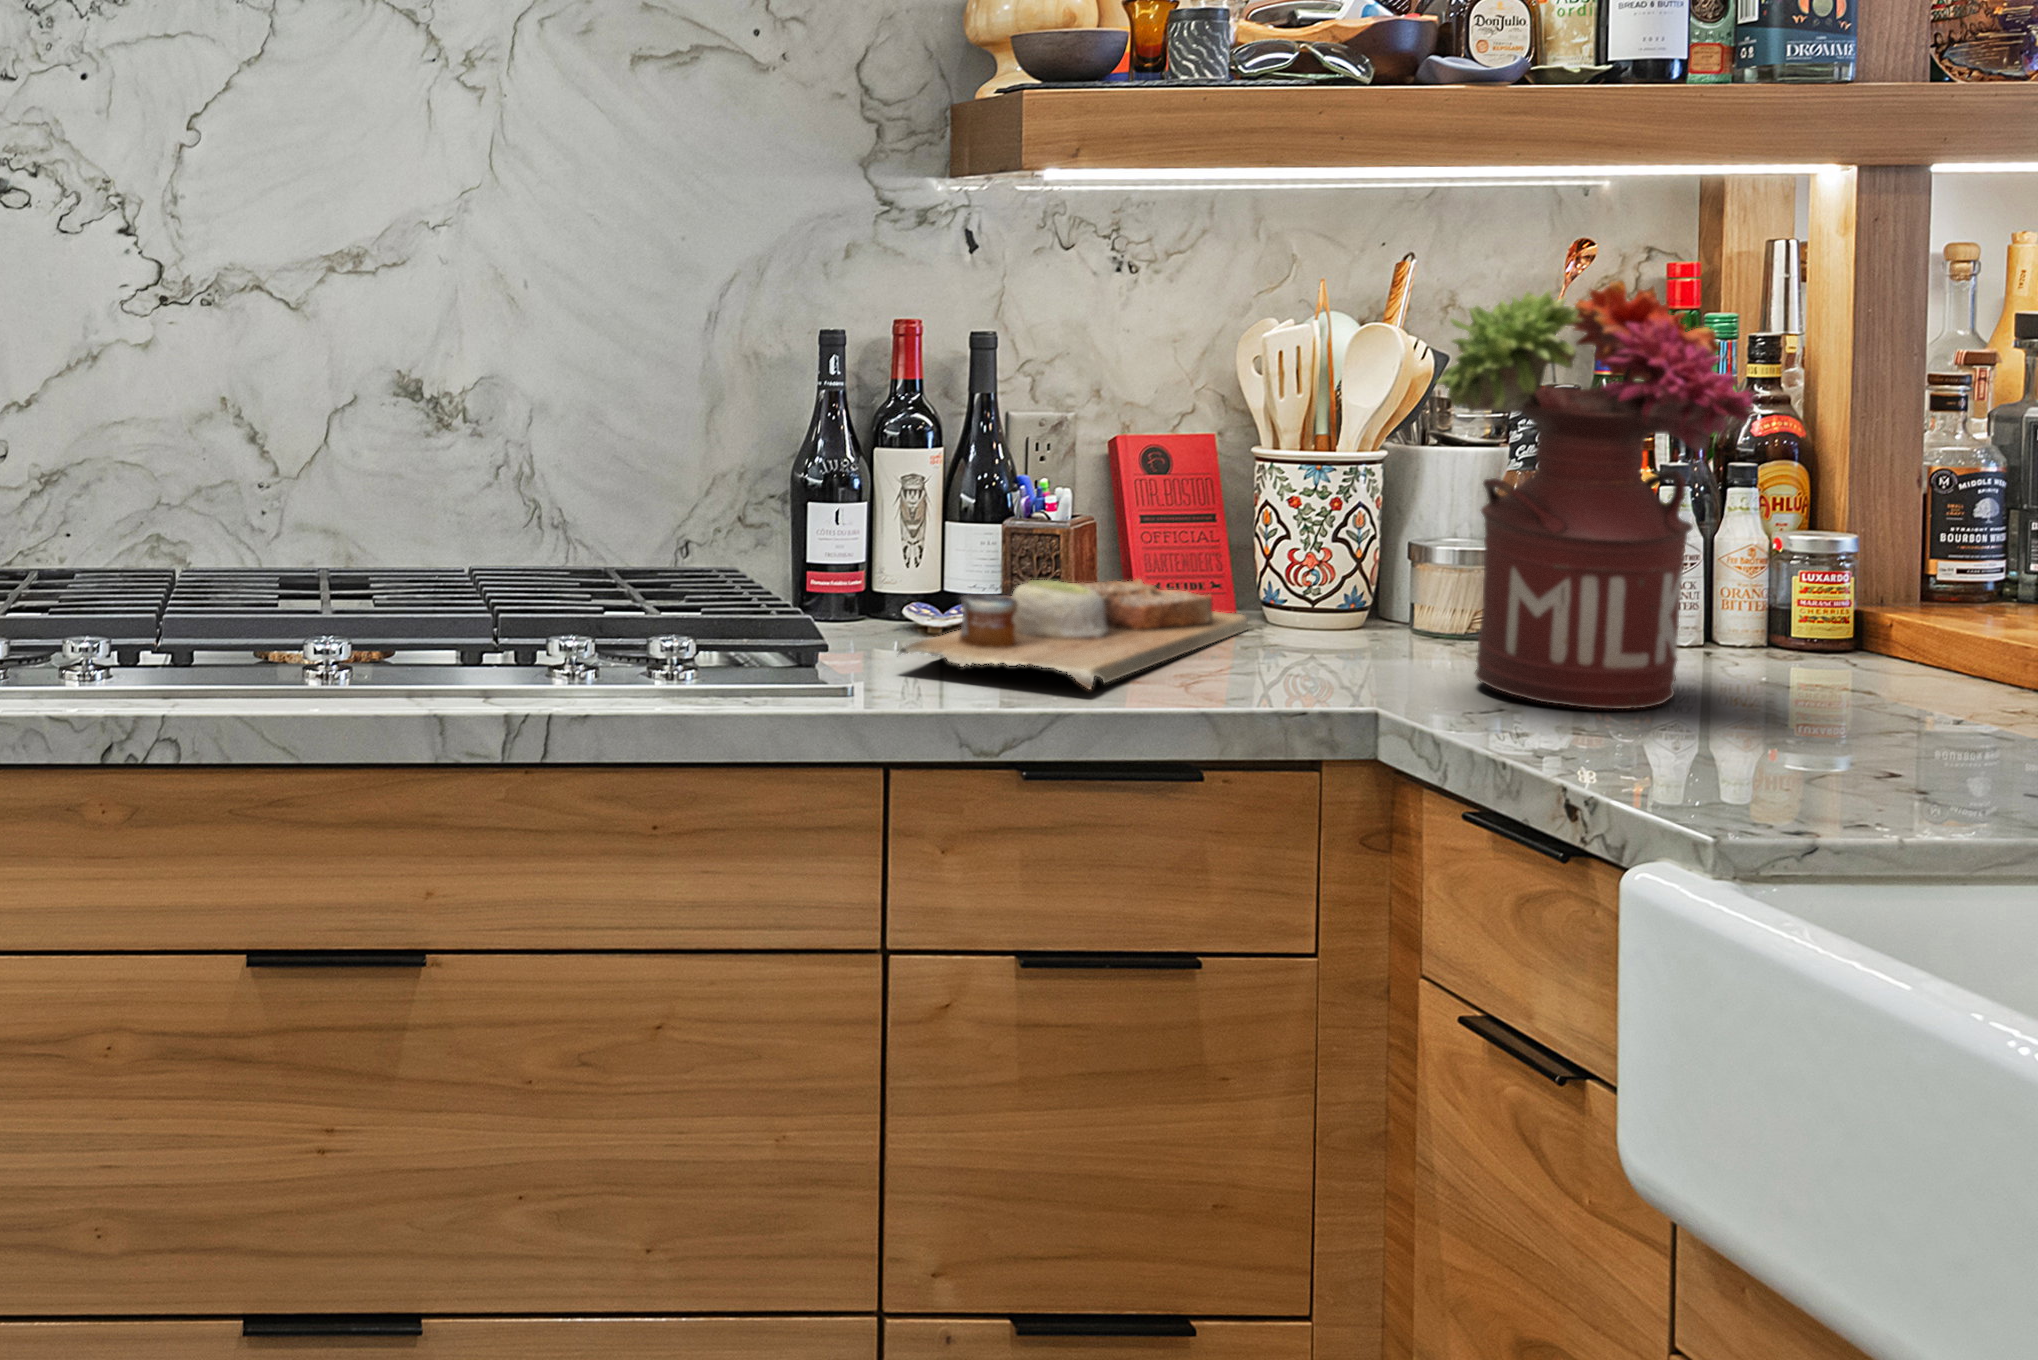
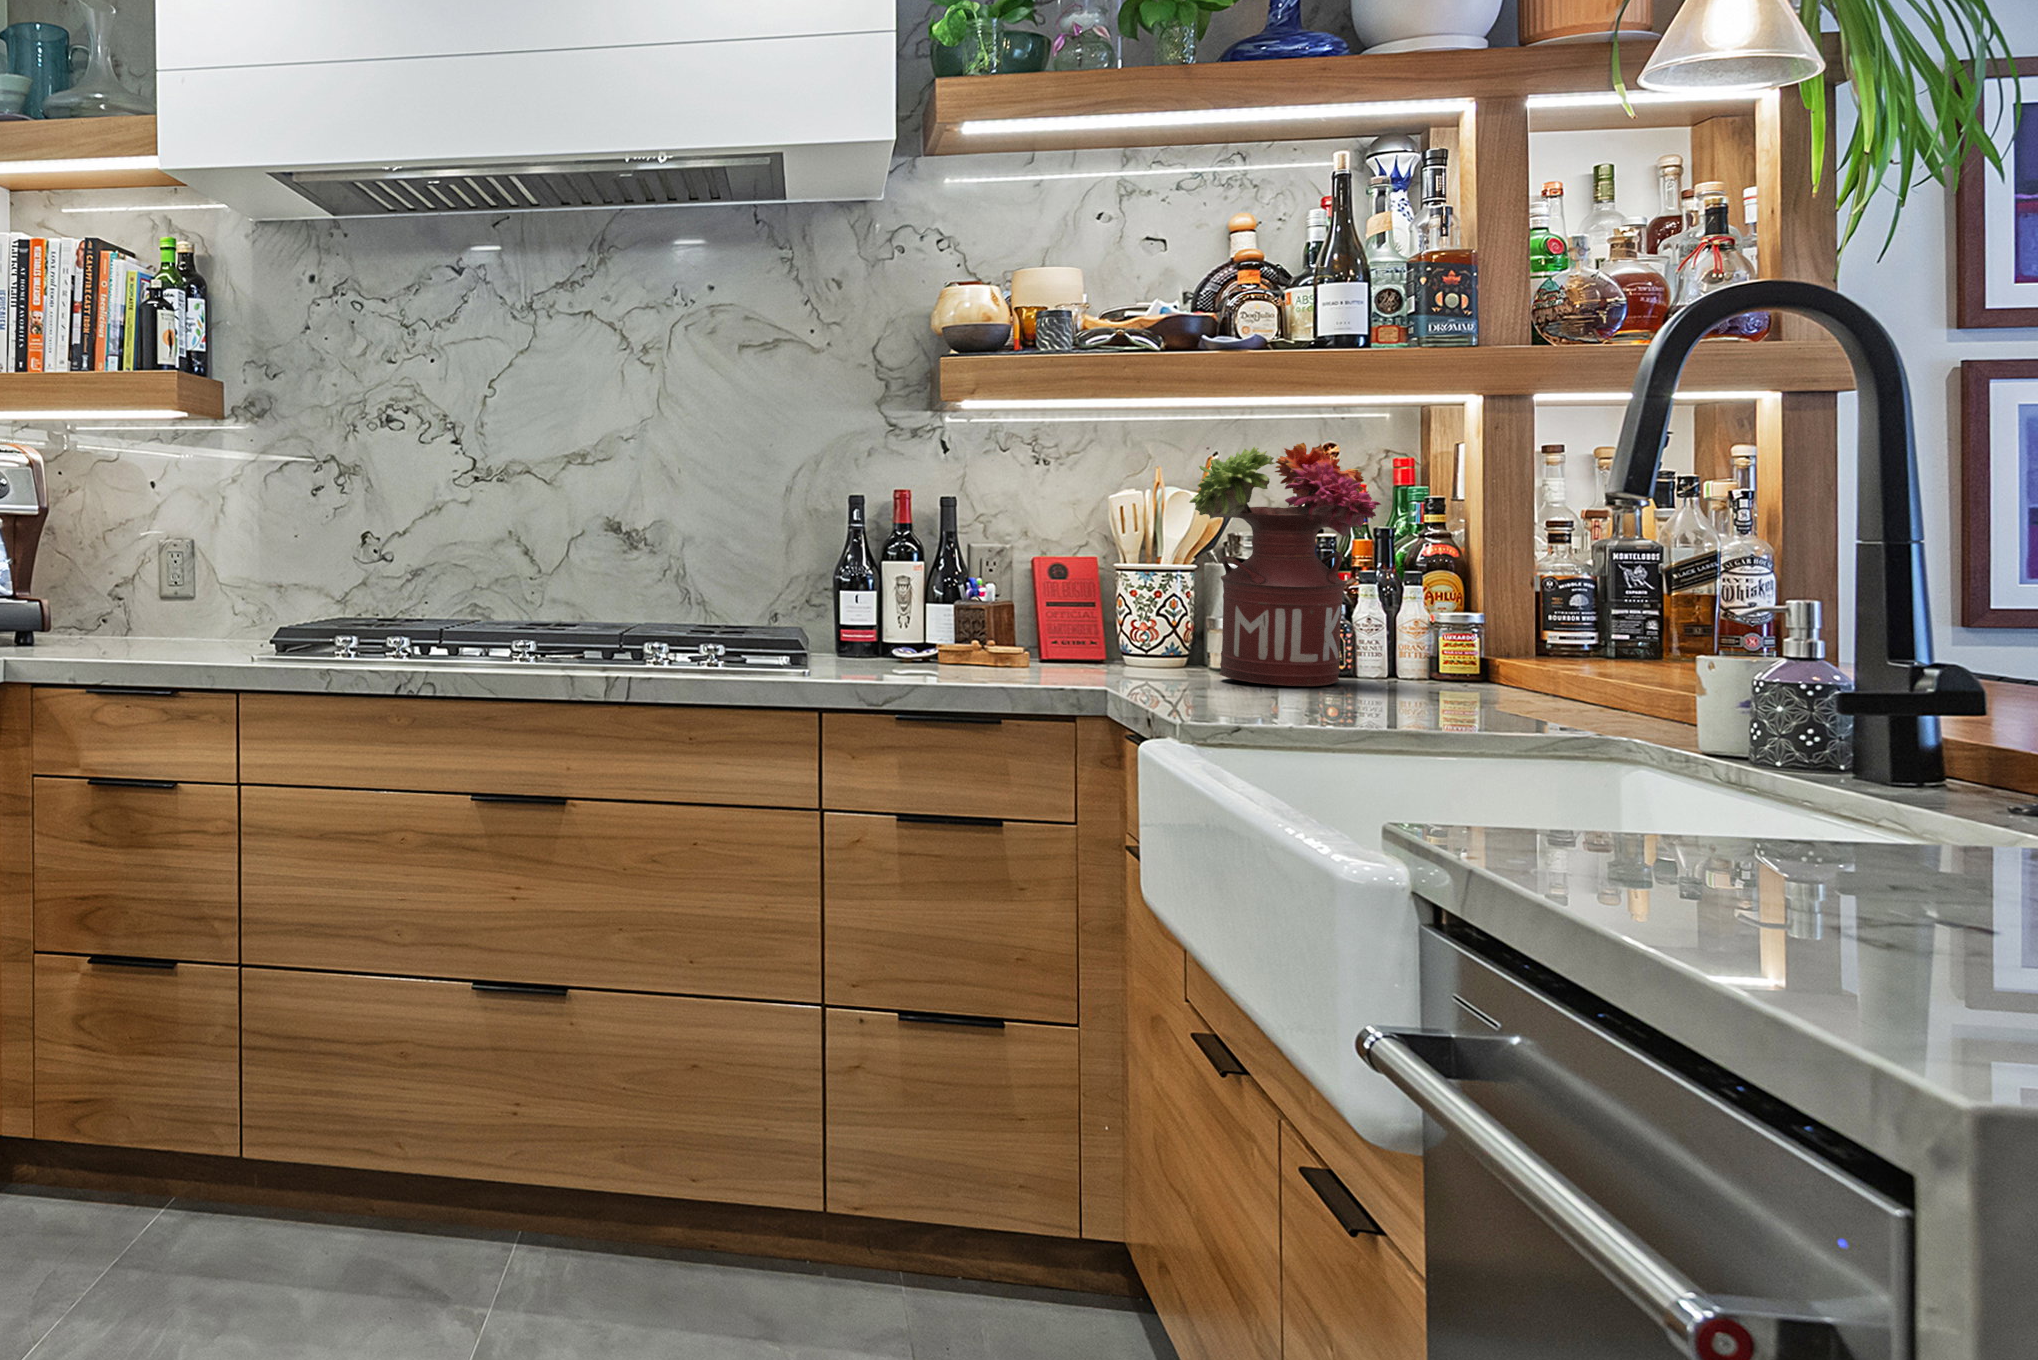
cutting board: present [899,578,1248,689] -> none [878,627,1098,676]

